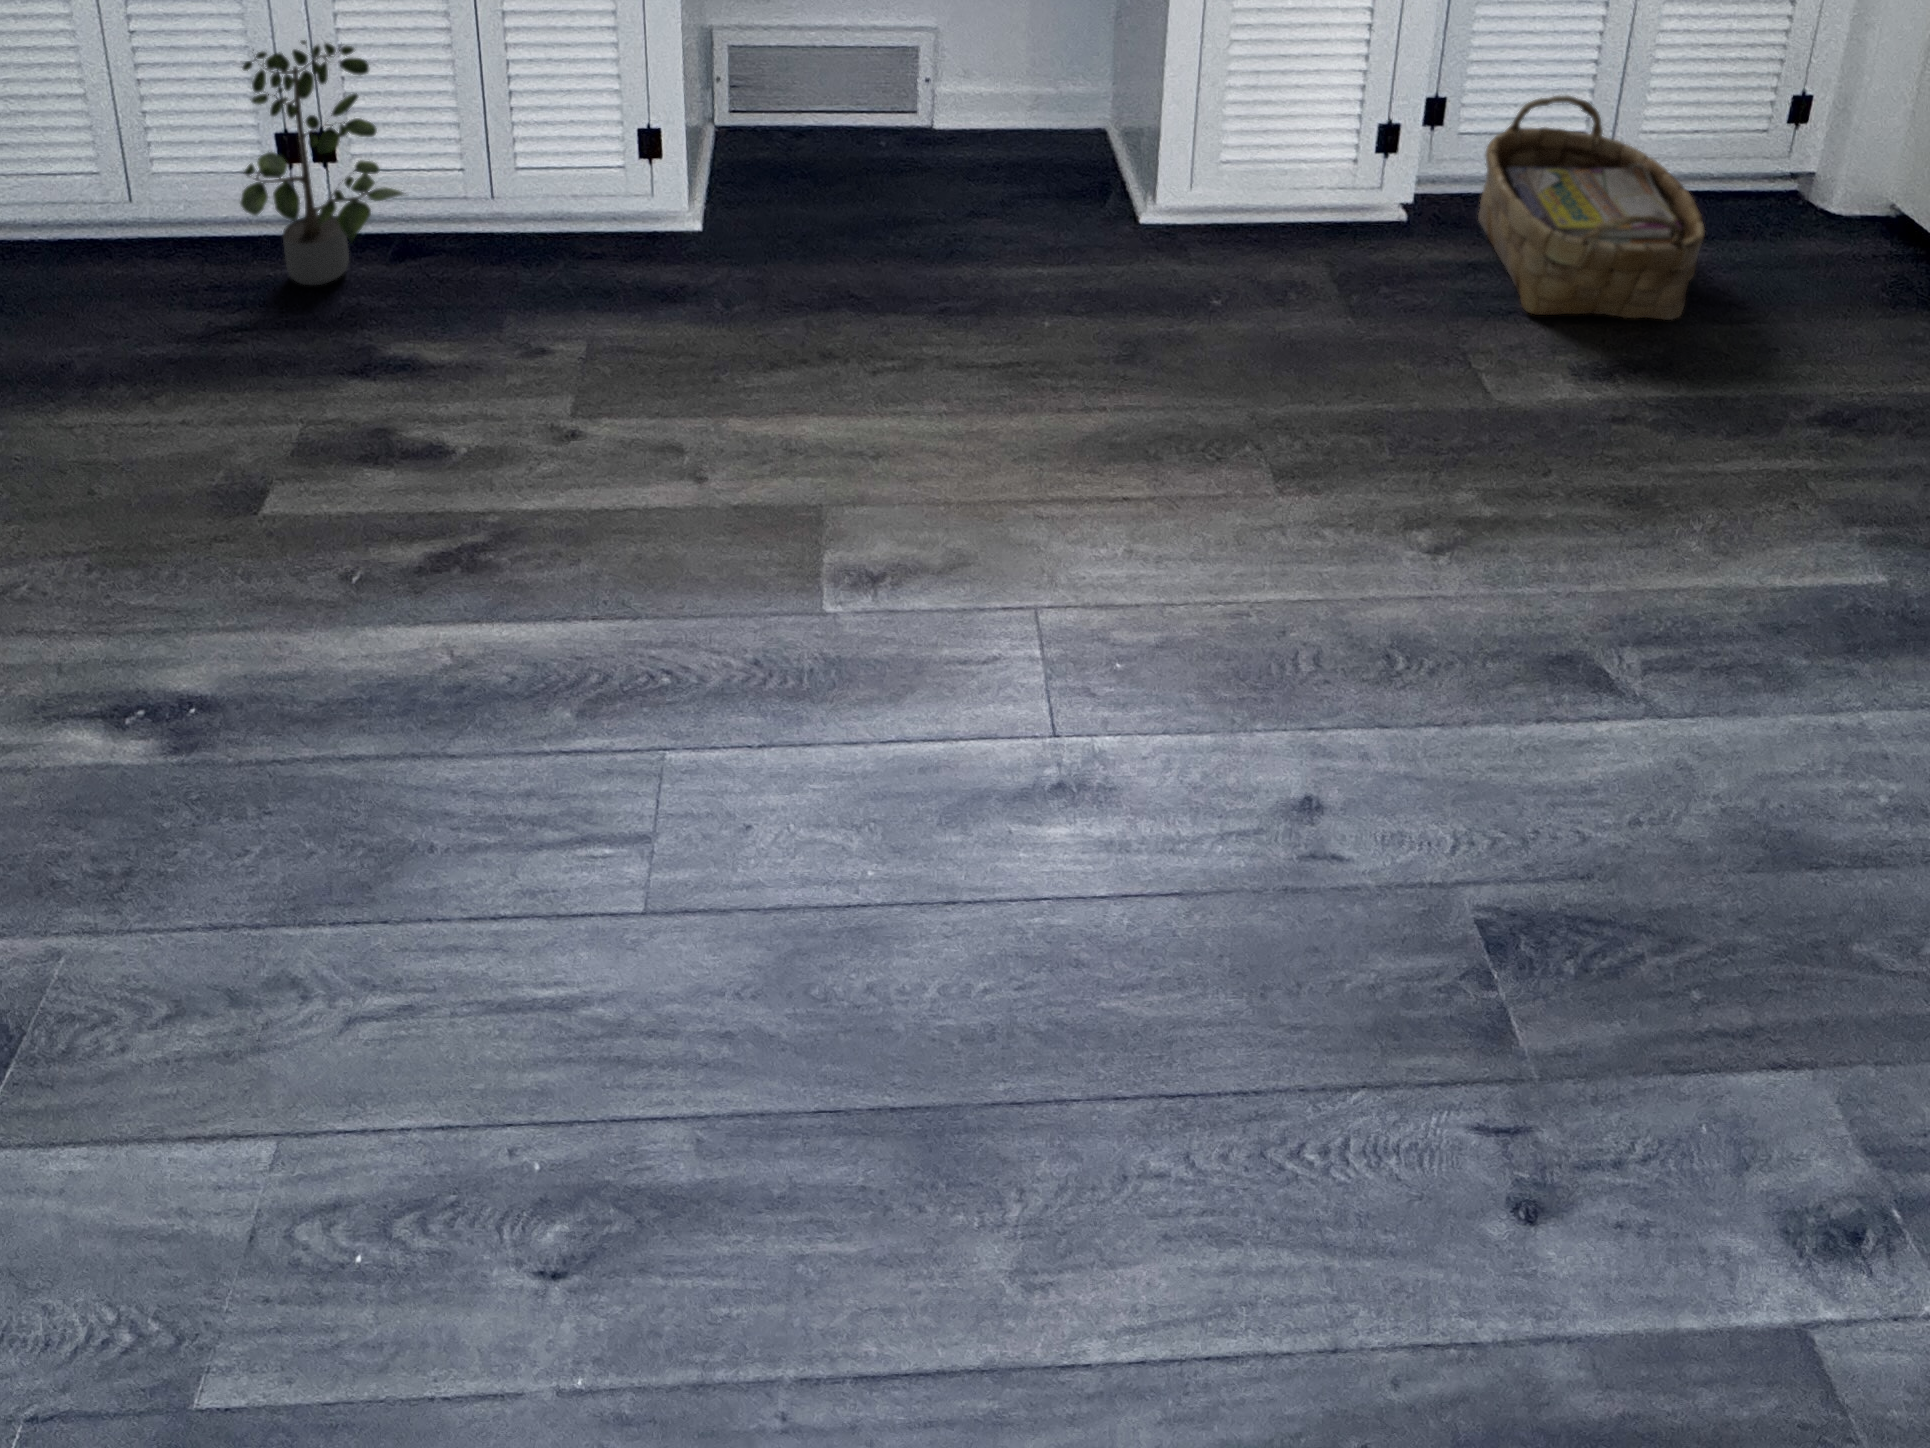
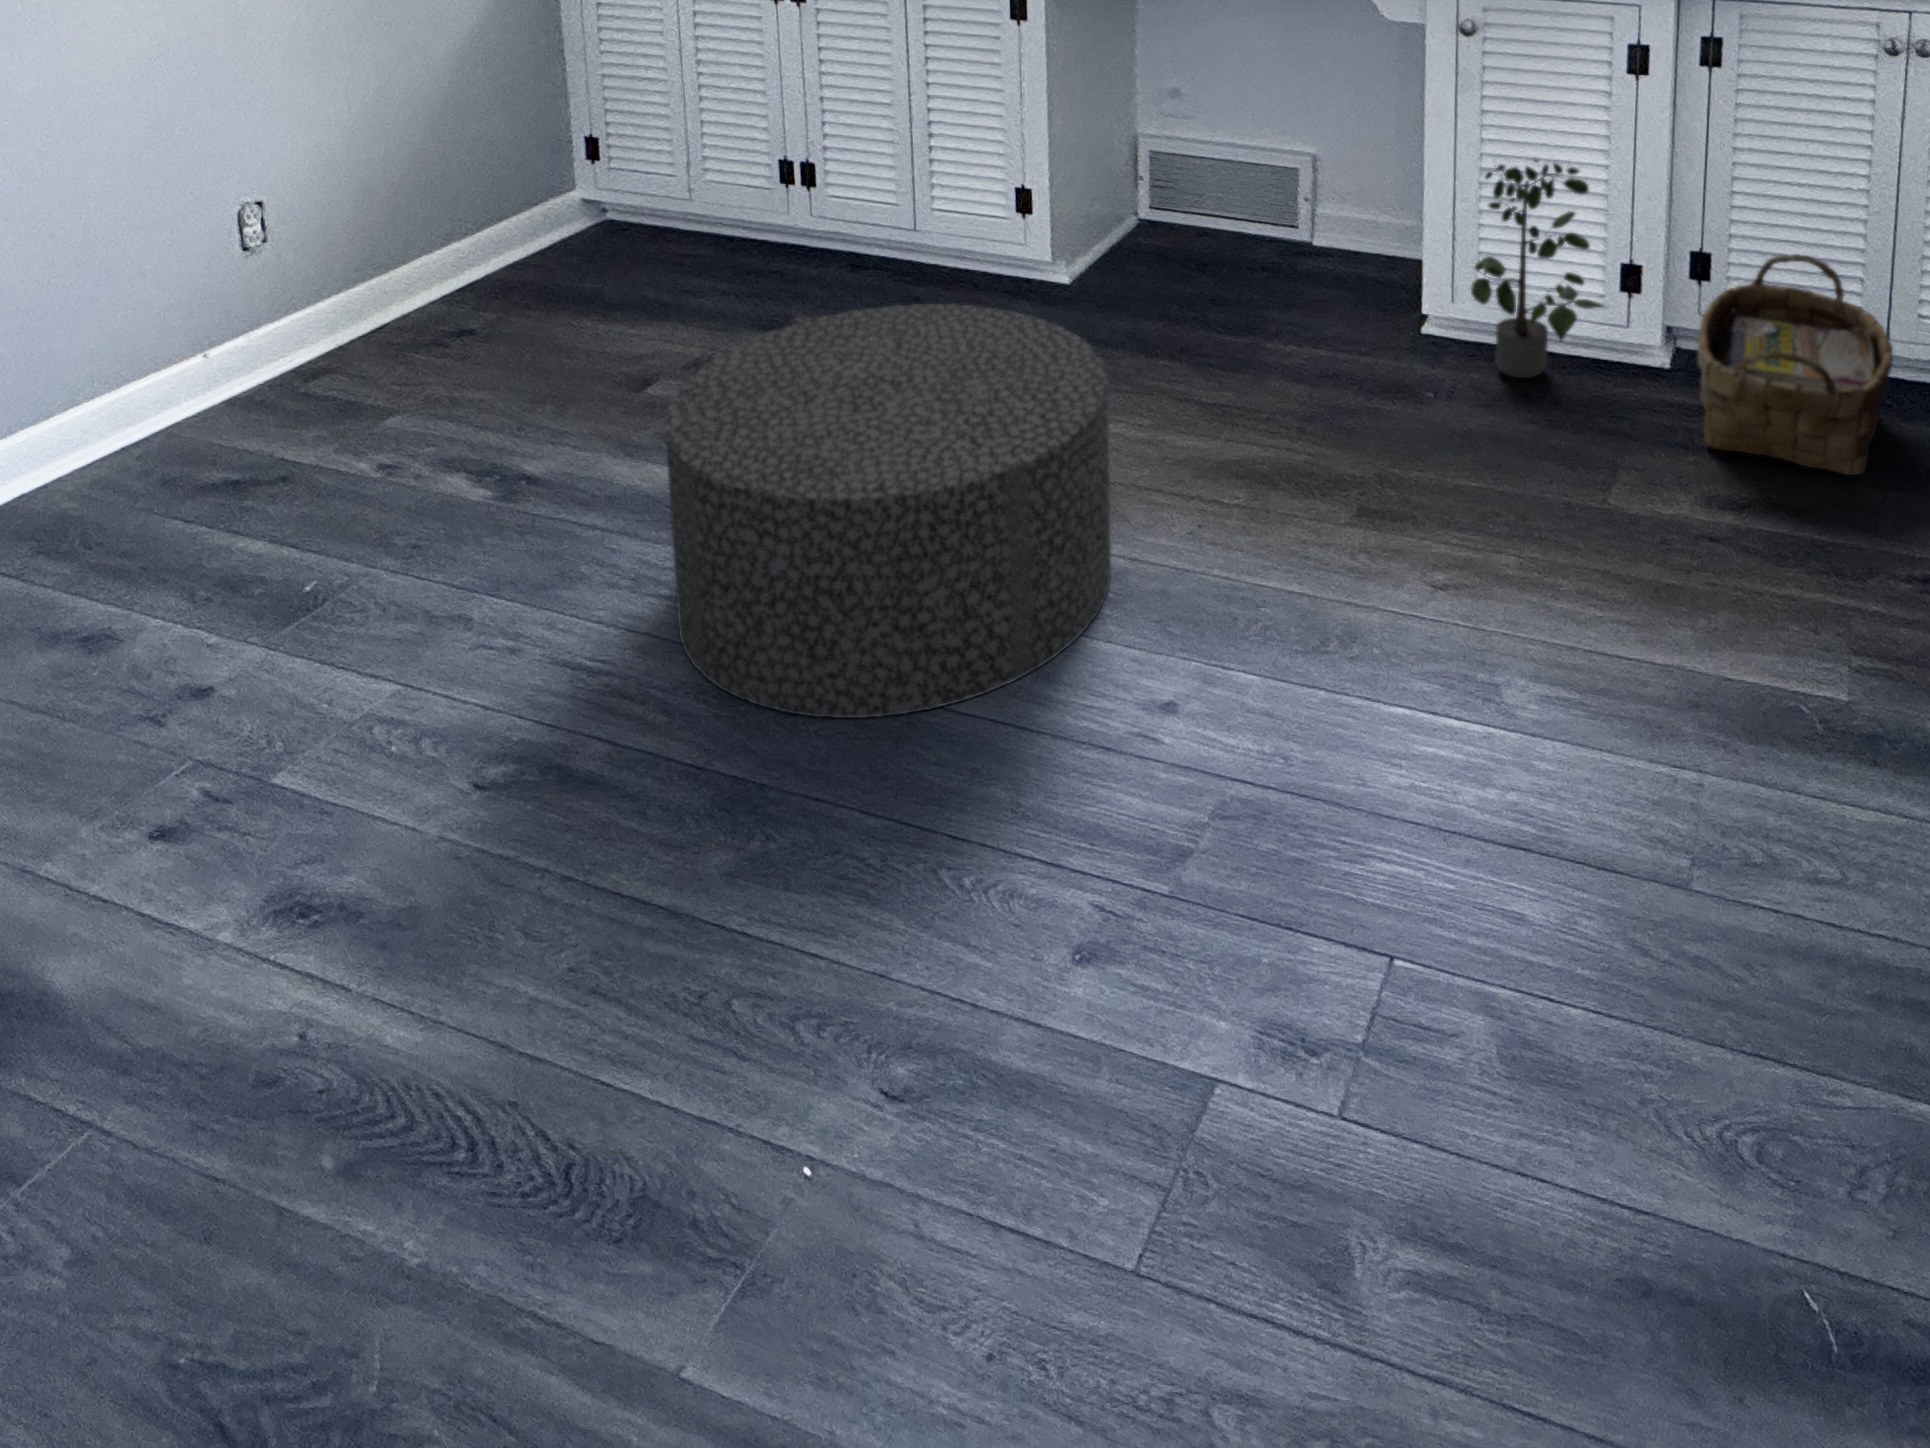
potted plant: present [241,40,404,285] -> present [1471,160,1604,378]
ottoman: none [562,336,1153,983] -> present [665,304,1111,718]

